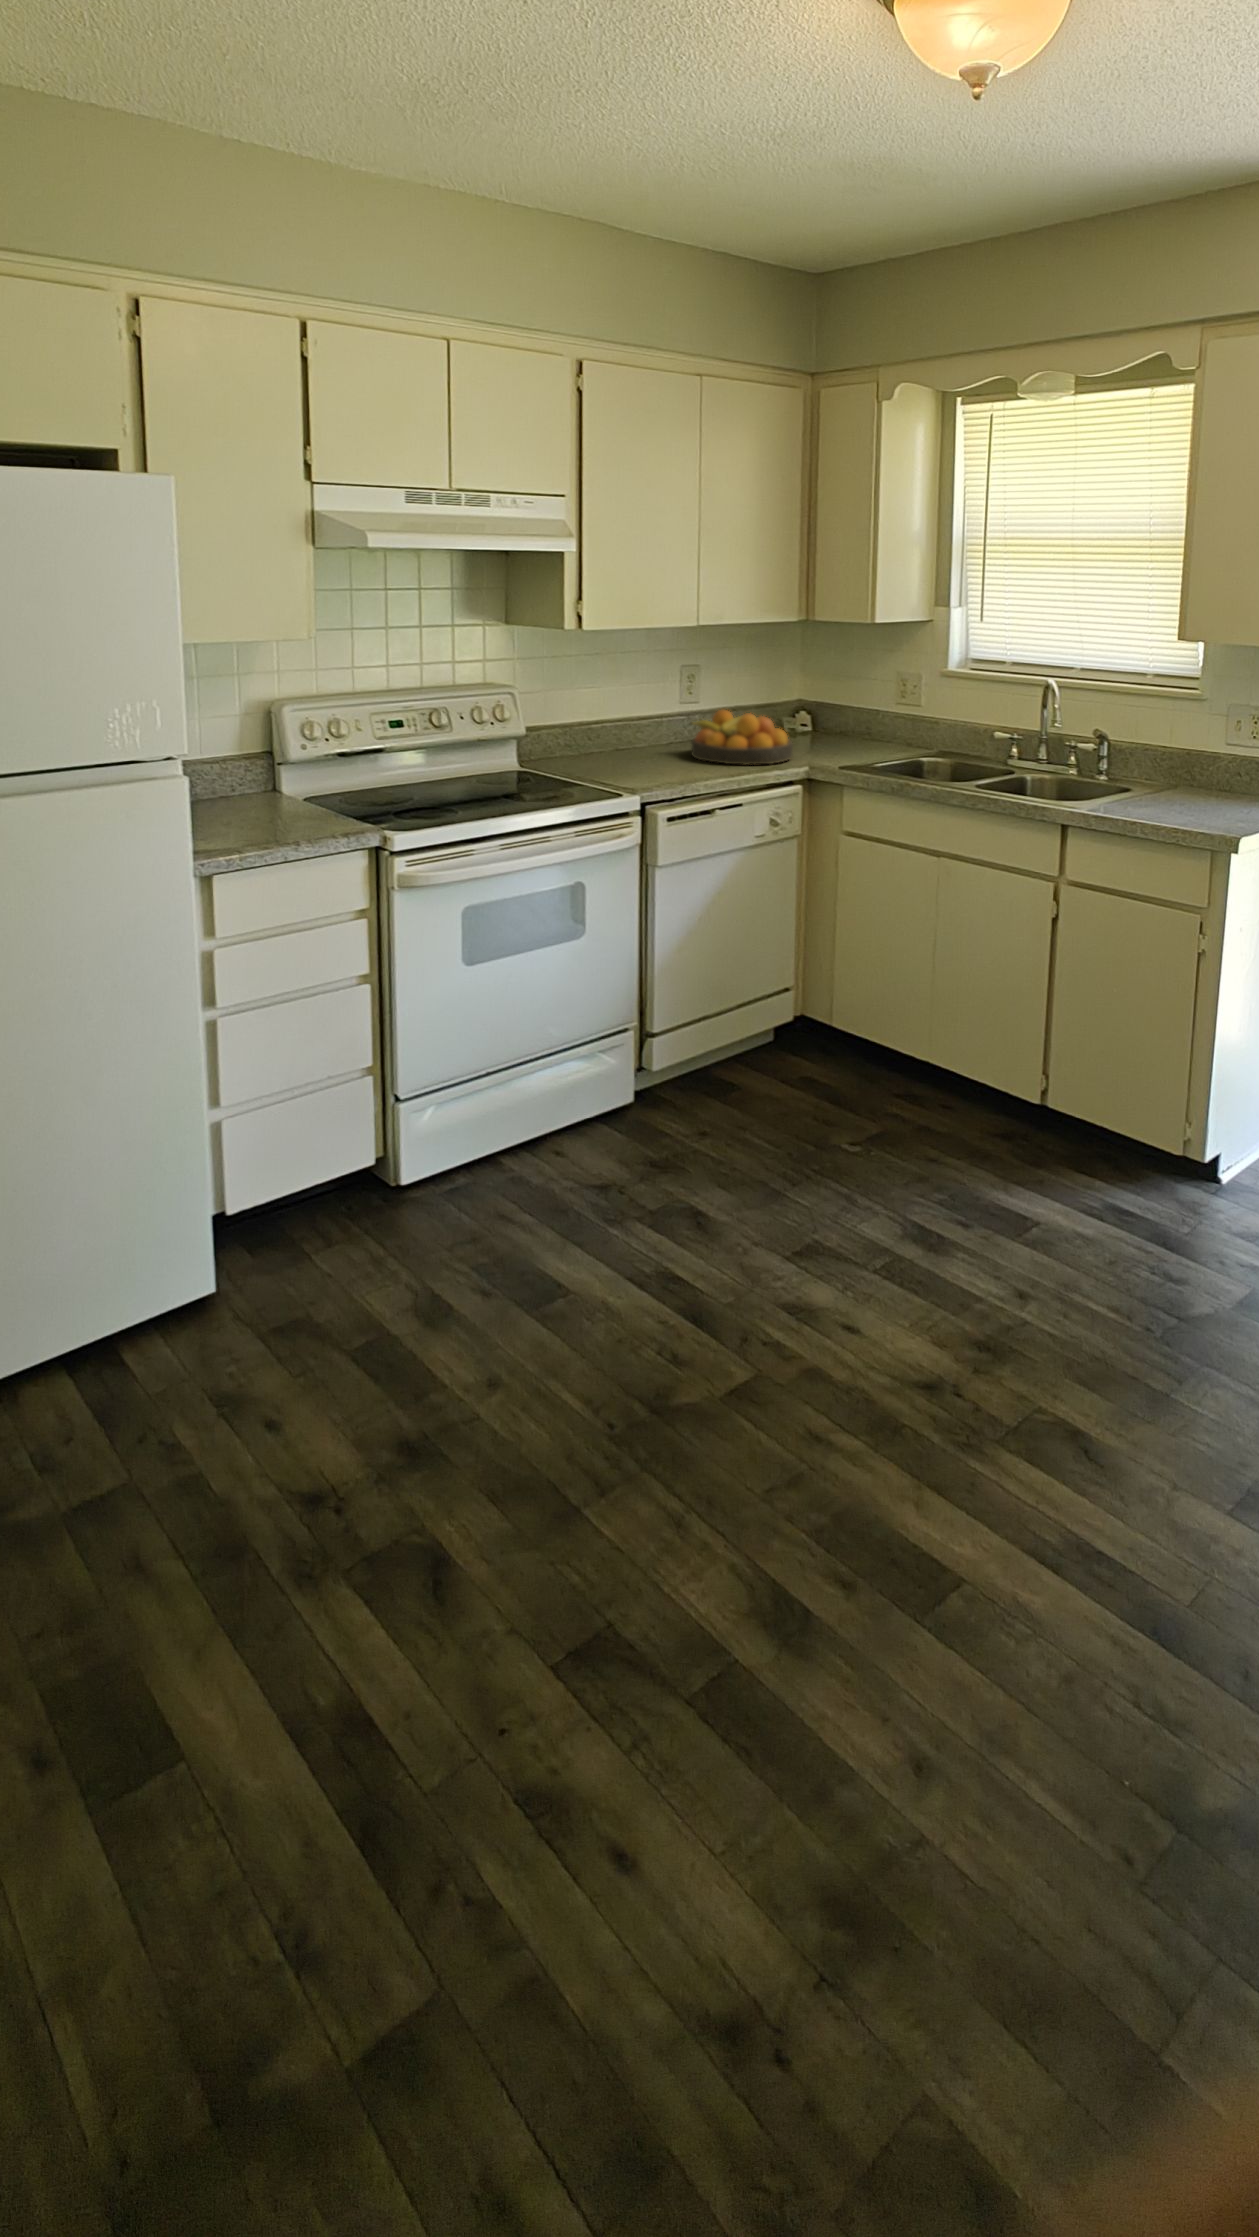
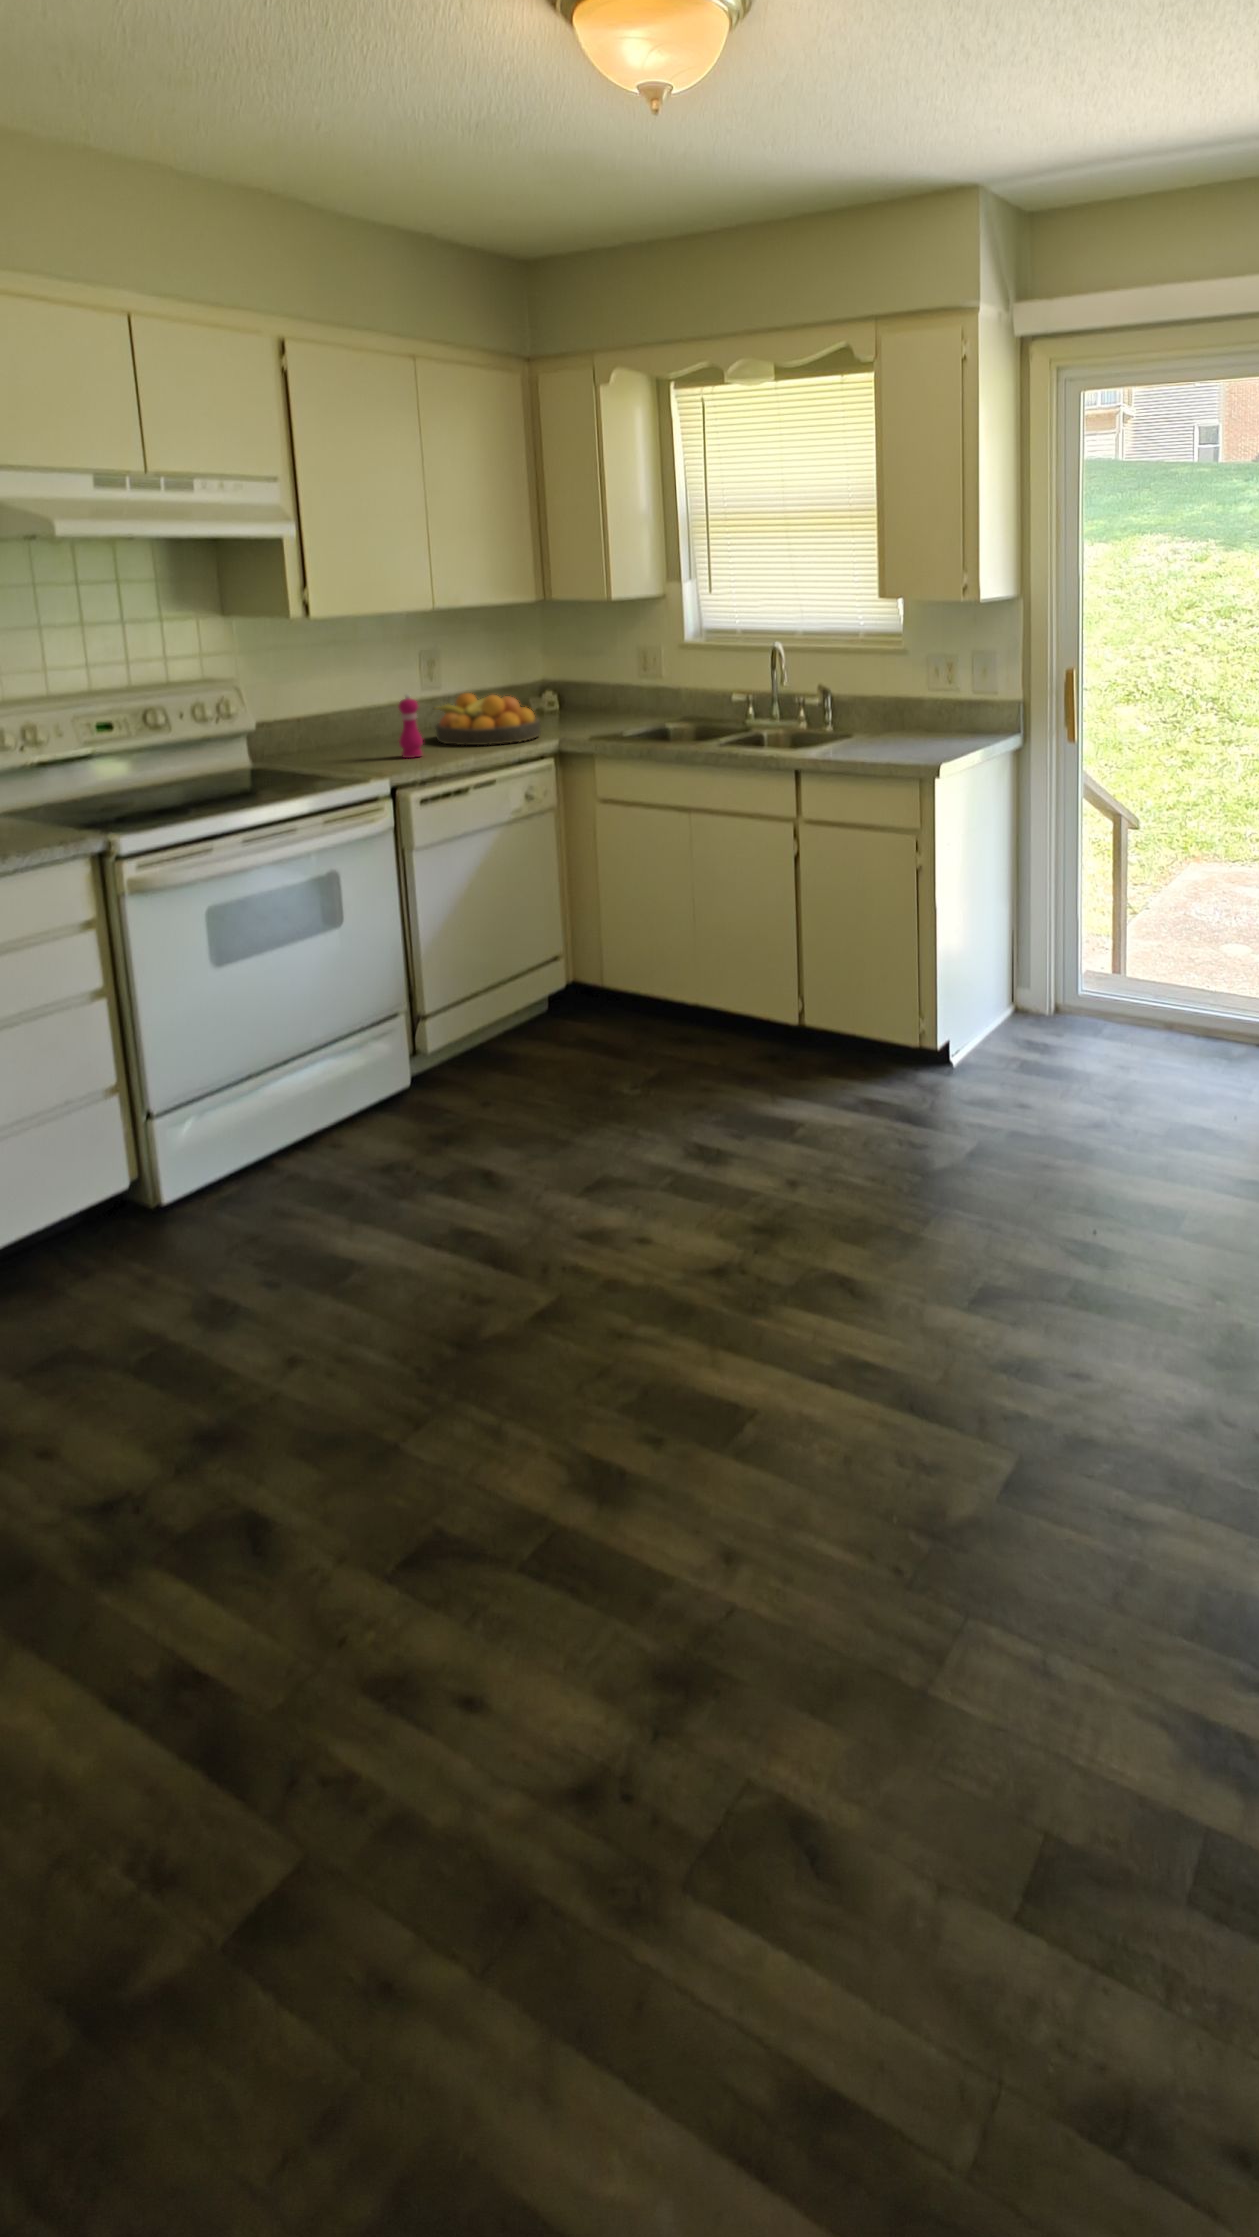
pepper mill: none [655,709,677,773] -> present [399,694,423,758]

